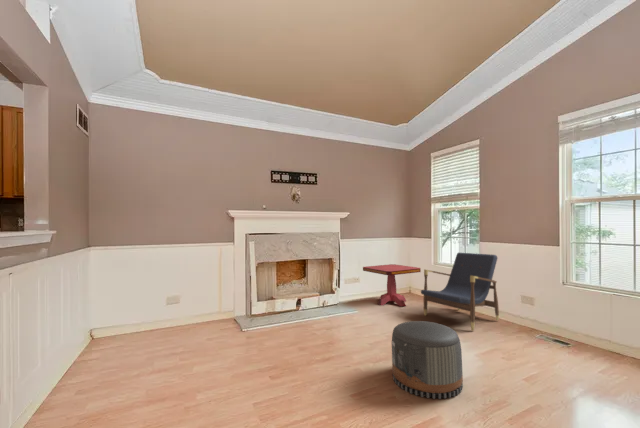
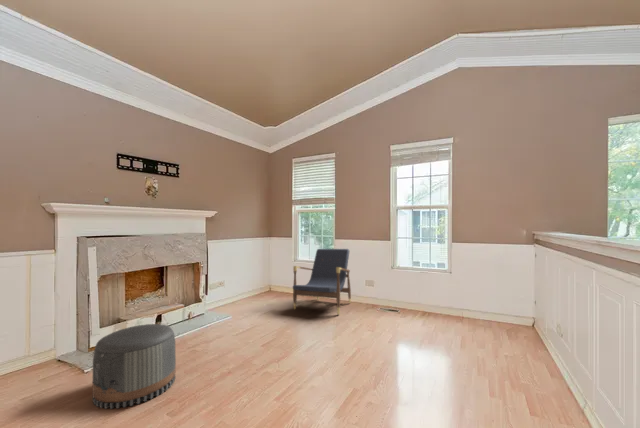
side table: present [363,264,421,307] -> none [228,265,286,307]
pouf: present [392,321,463,399] -> present [92,324,176,409]

